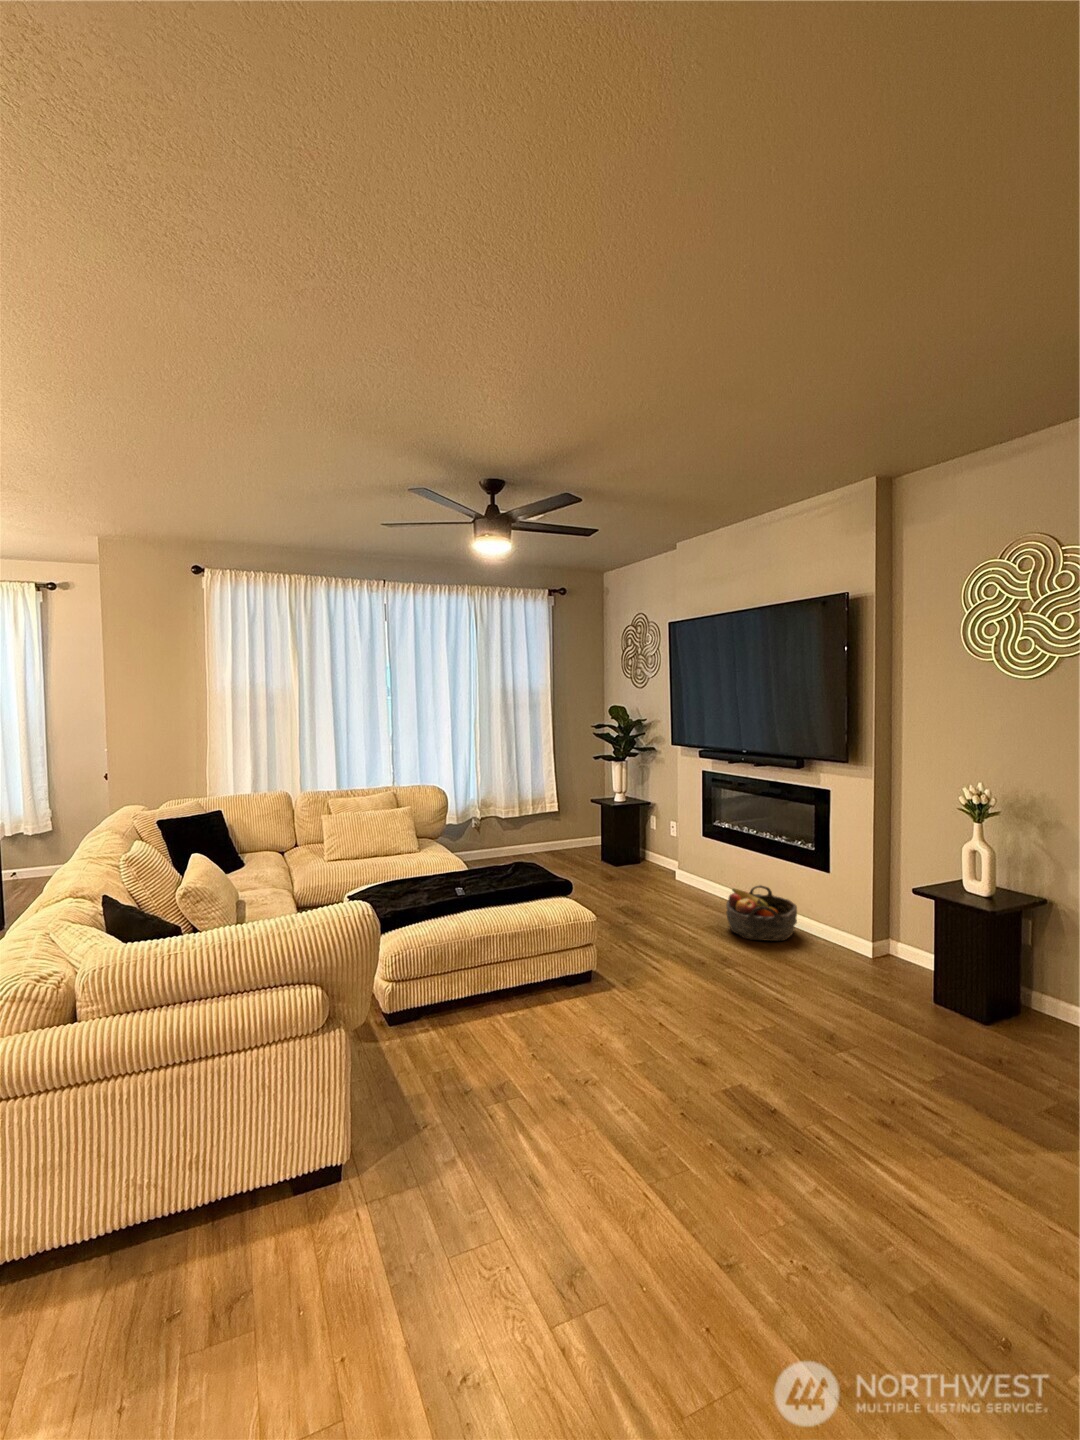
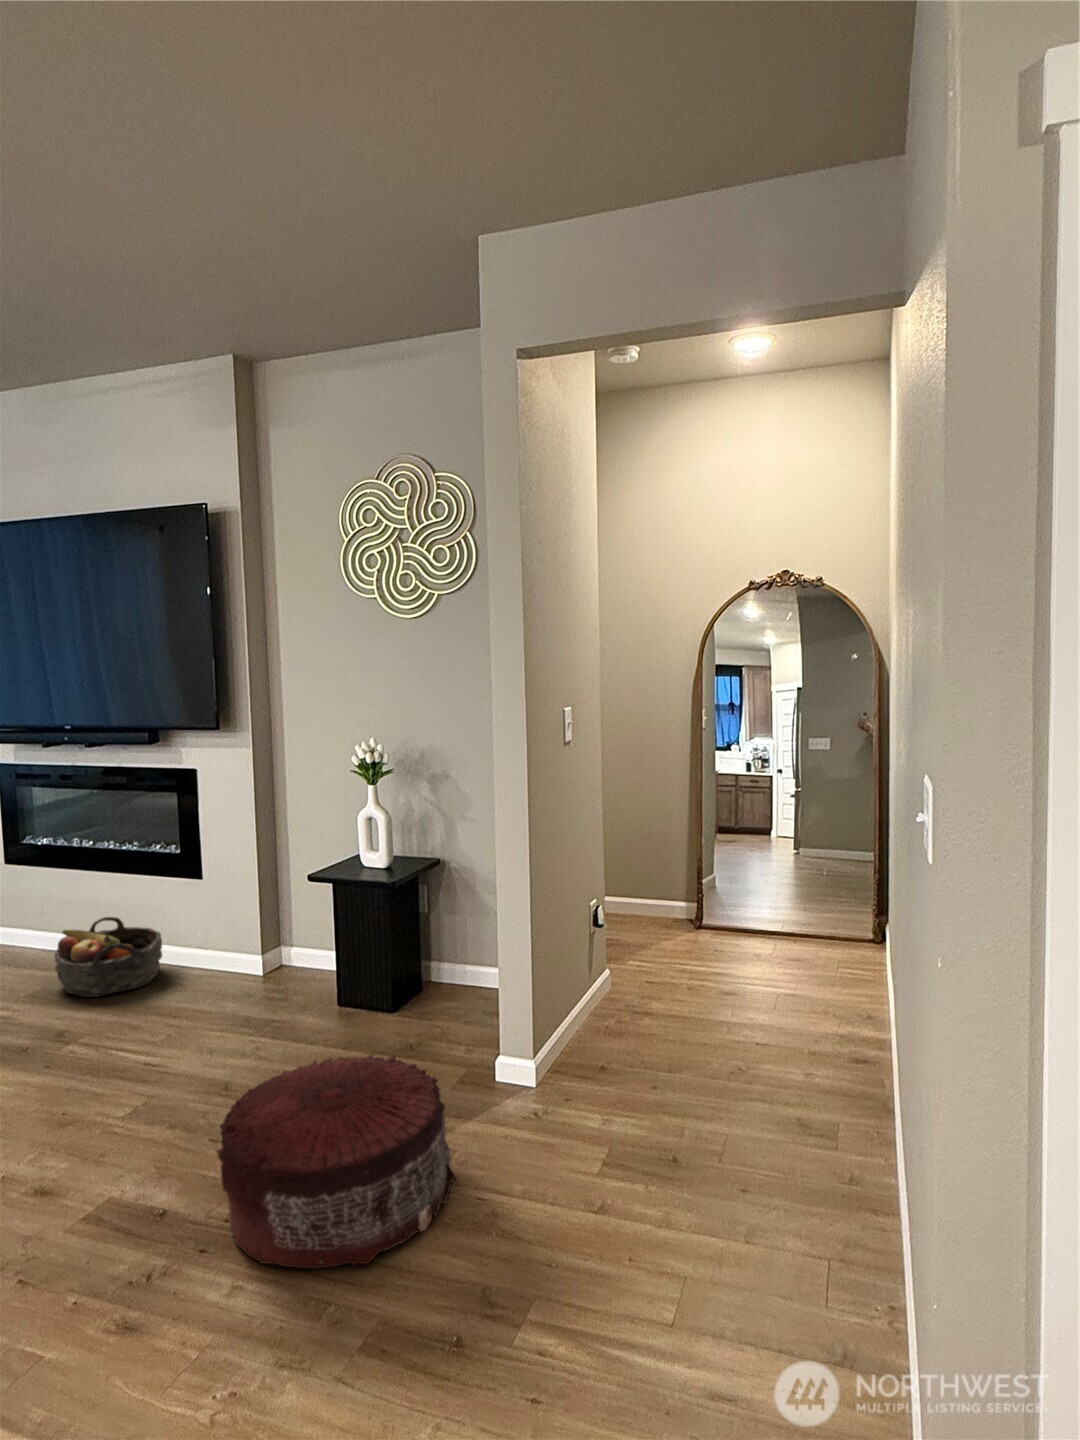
pouf: none [811,1040,1024,1225] -> present [217,1055,456,1268]

